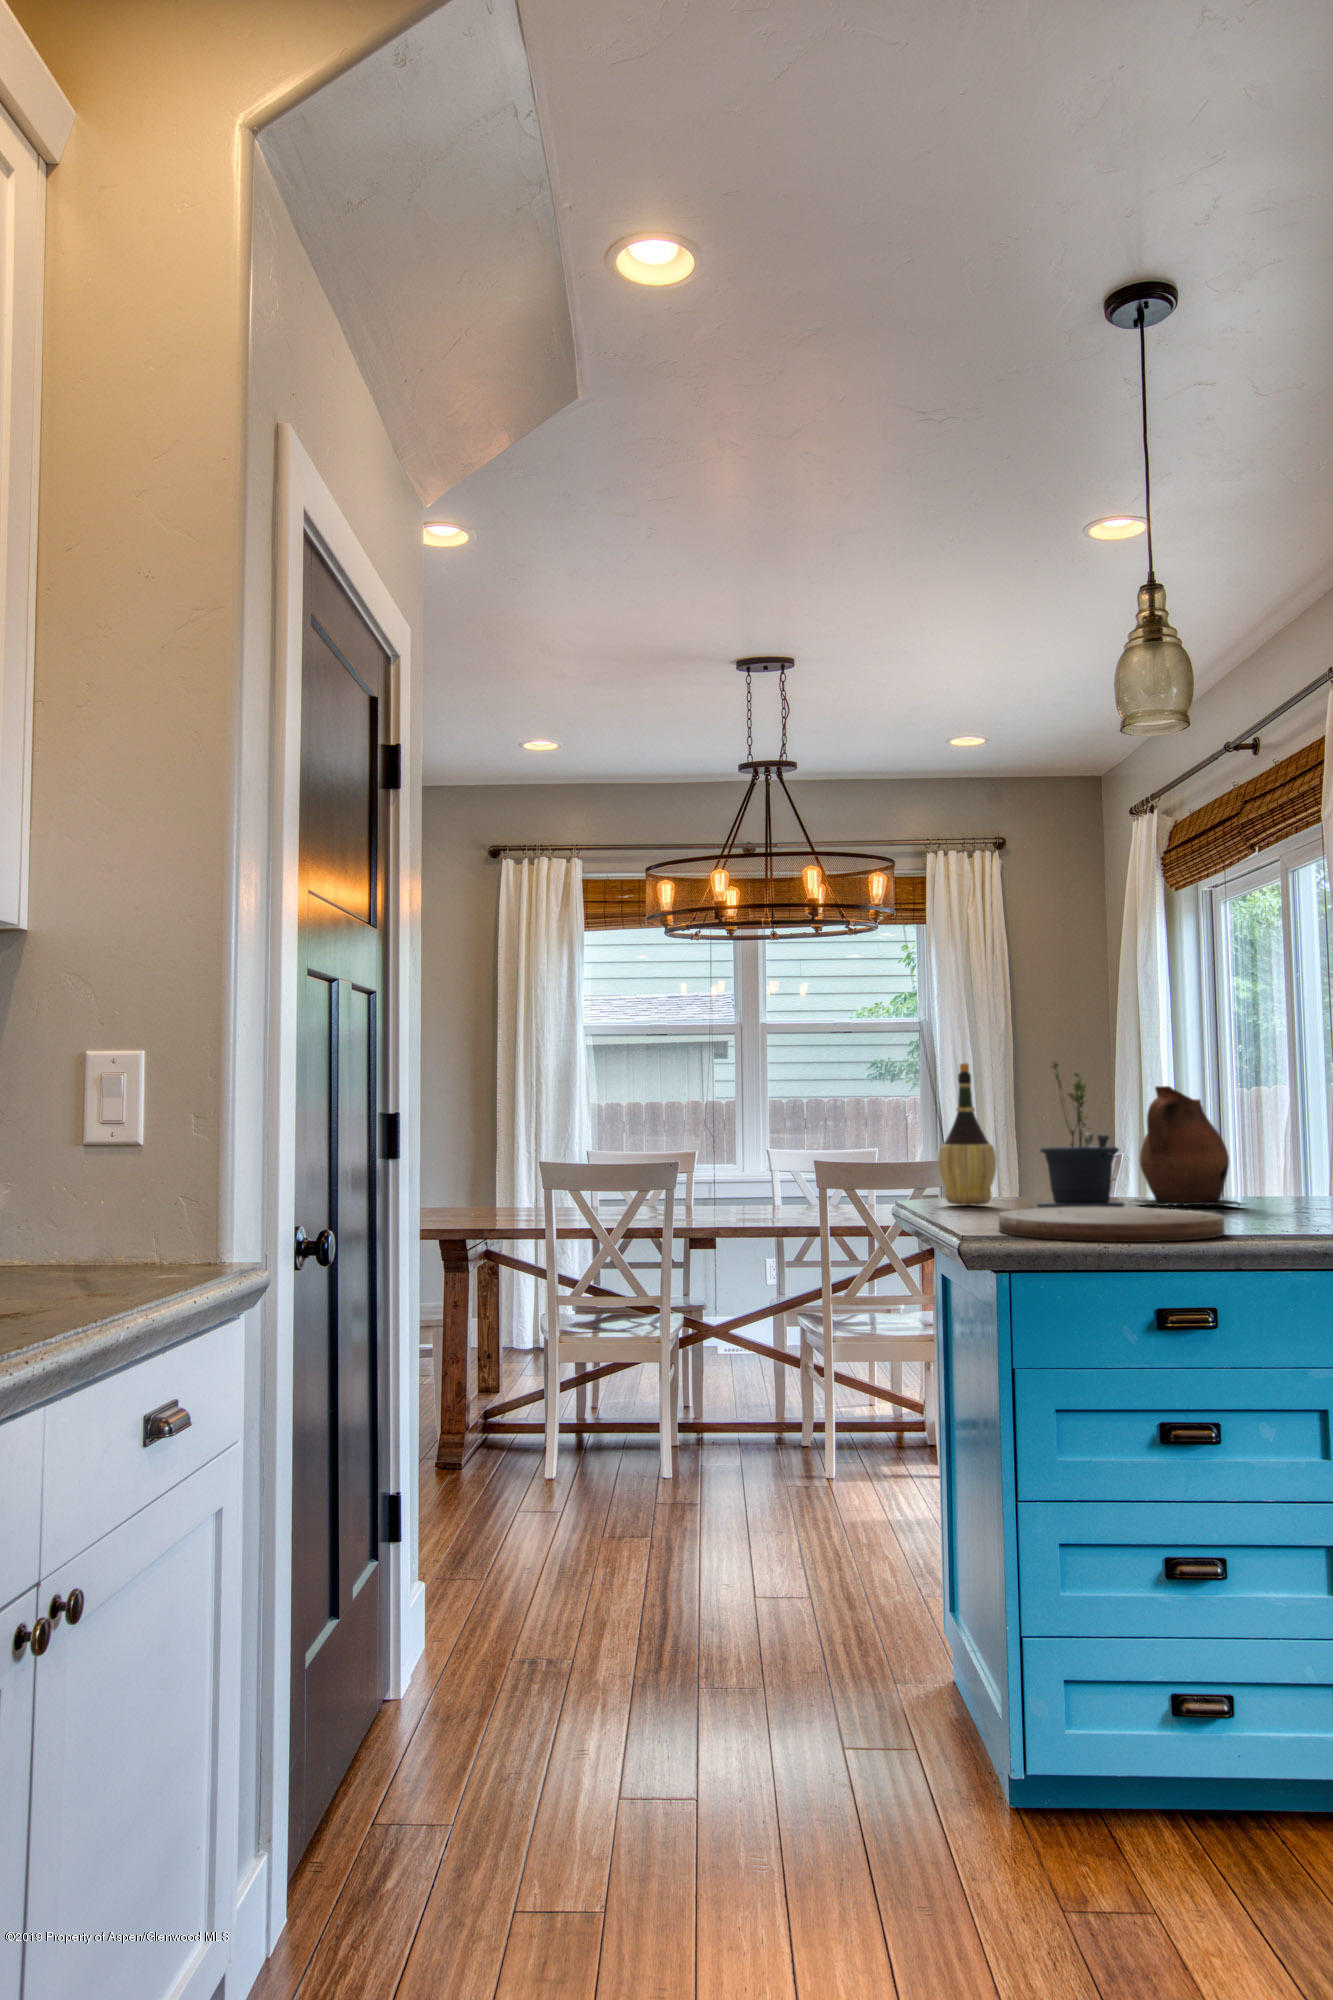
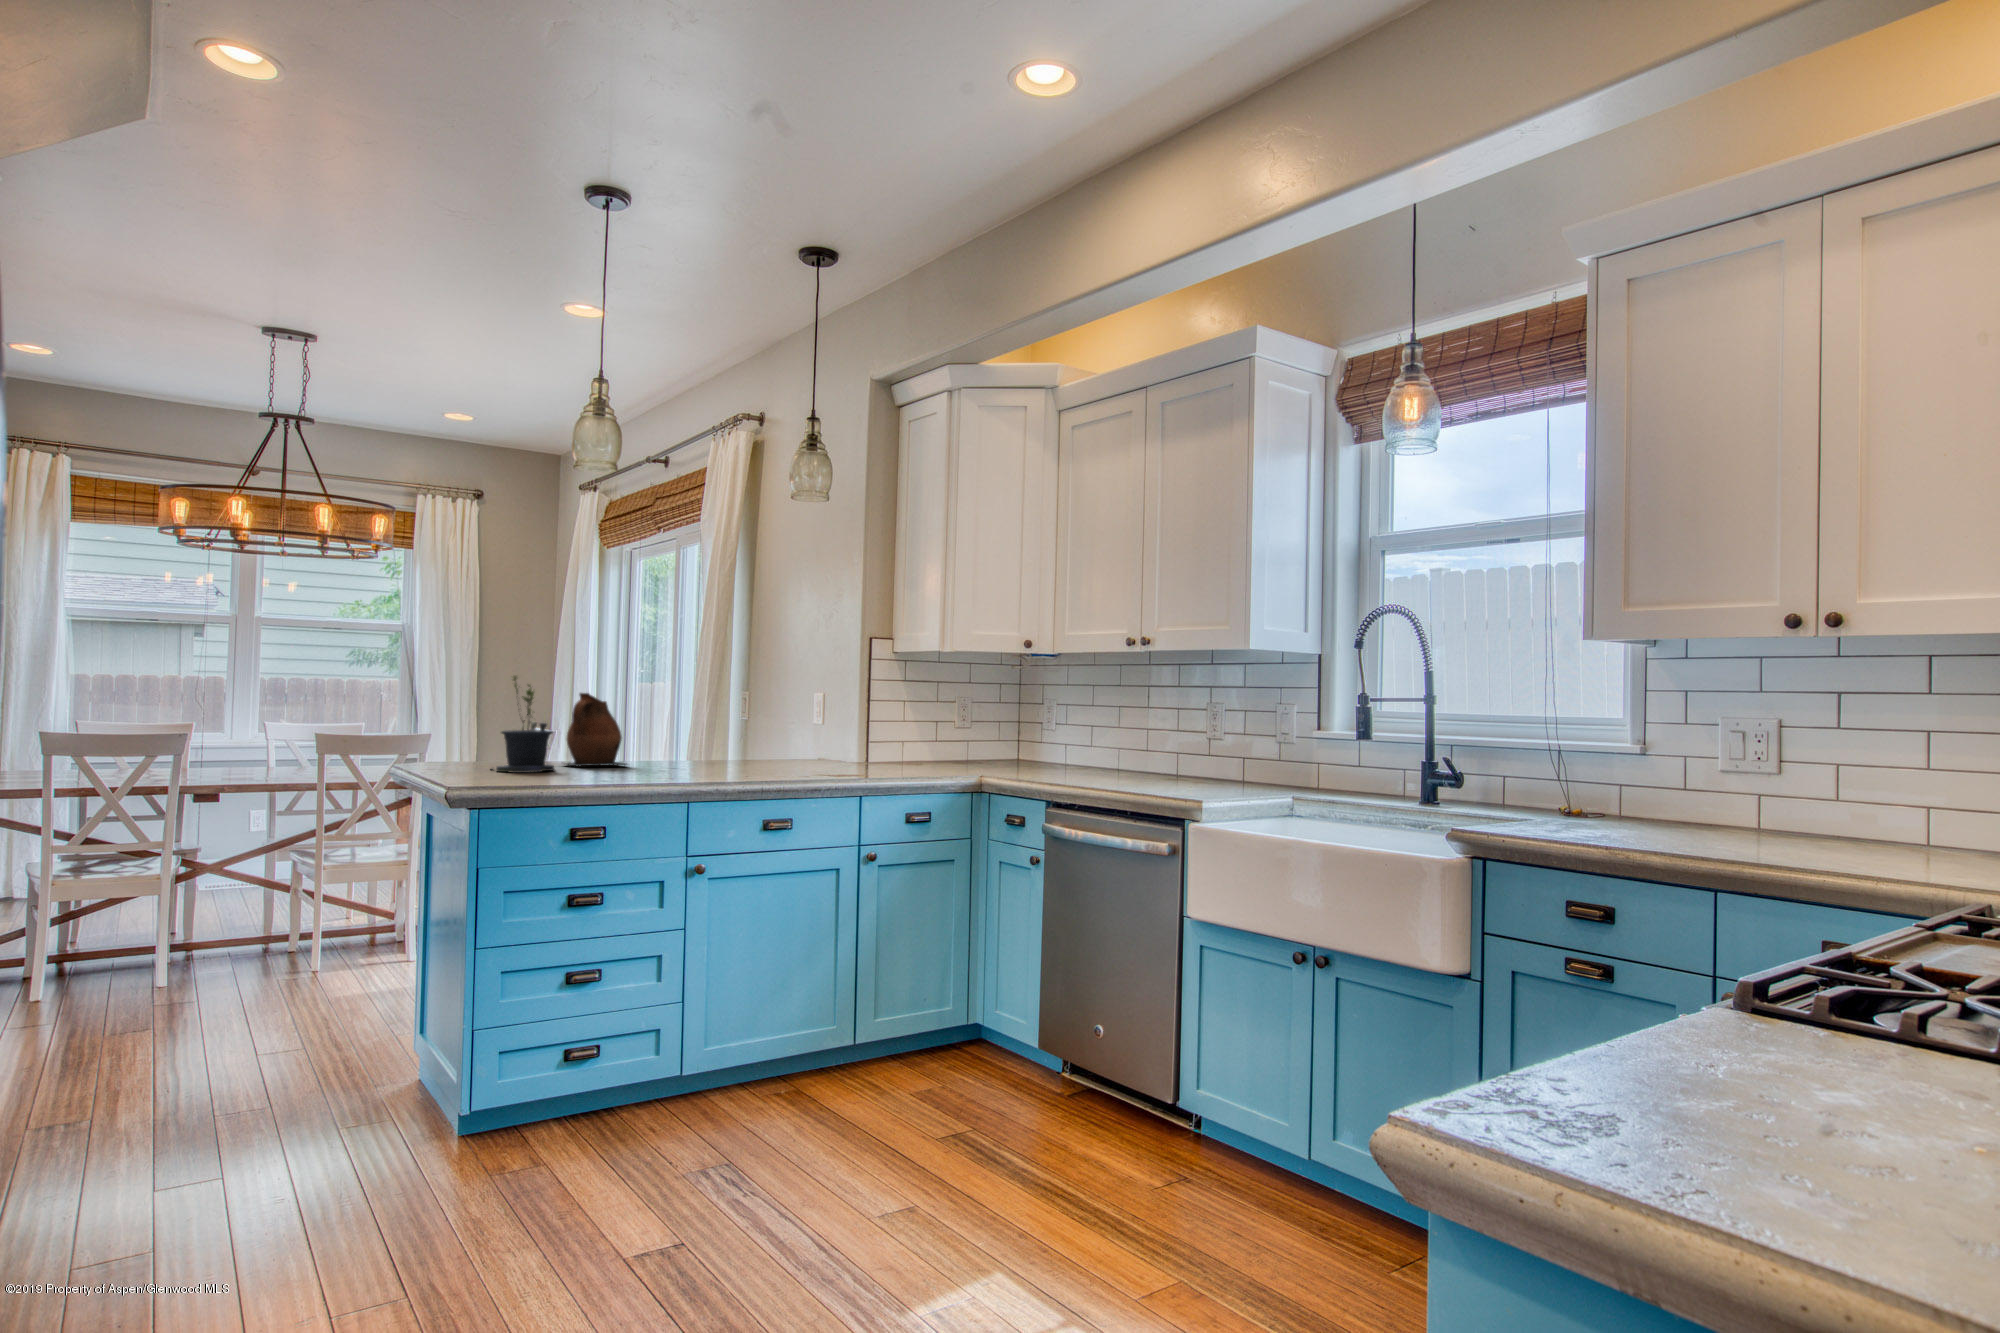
wine bottle: present [938,1063,996,1206] -> none [427,673,469,768]
cutting board: present [999,1207,1224,1242] -> none [471,768,610,789]

